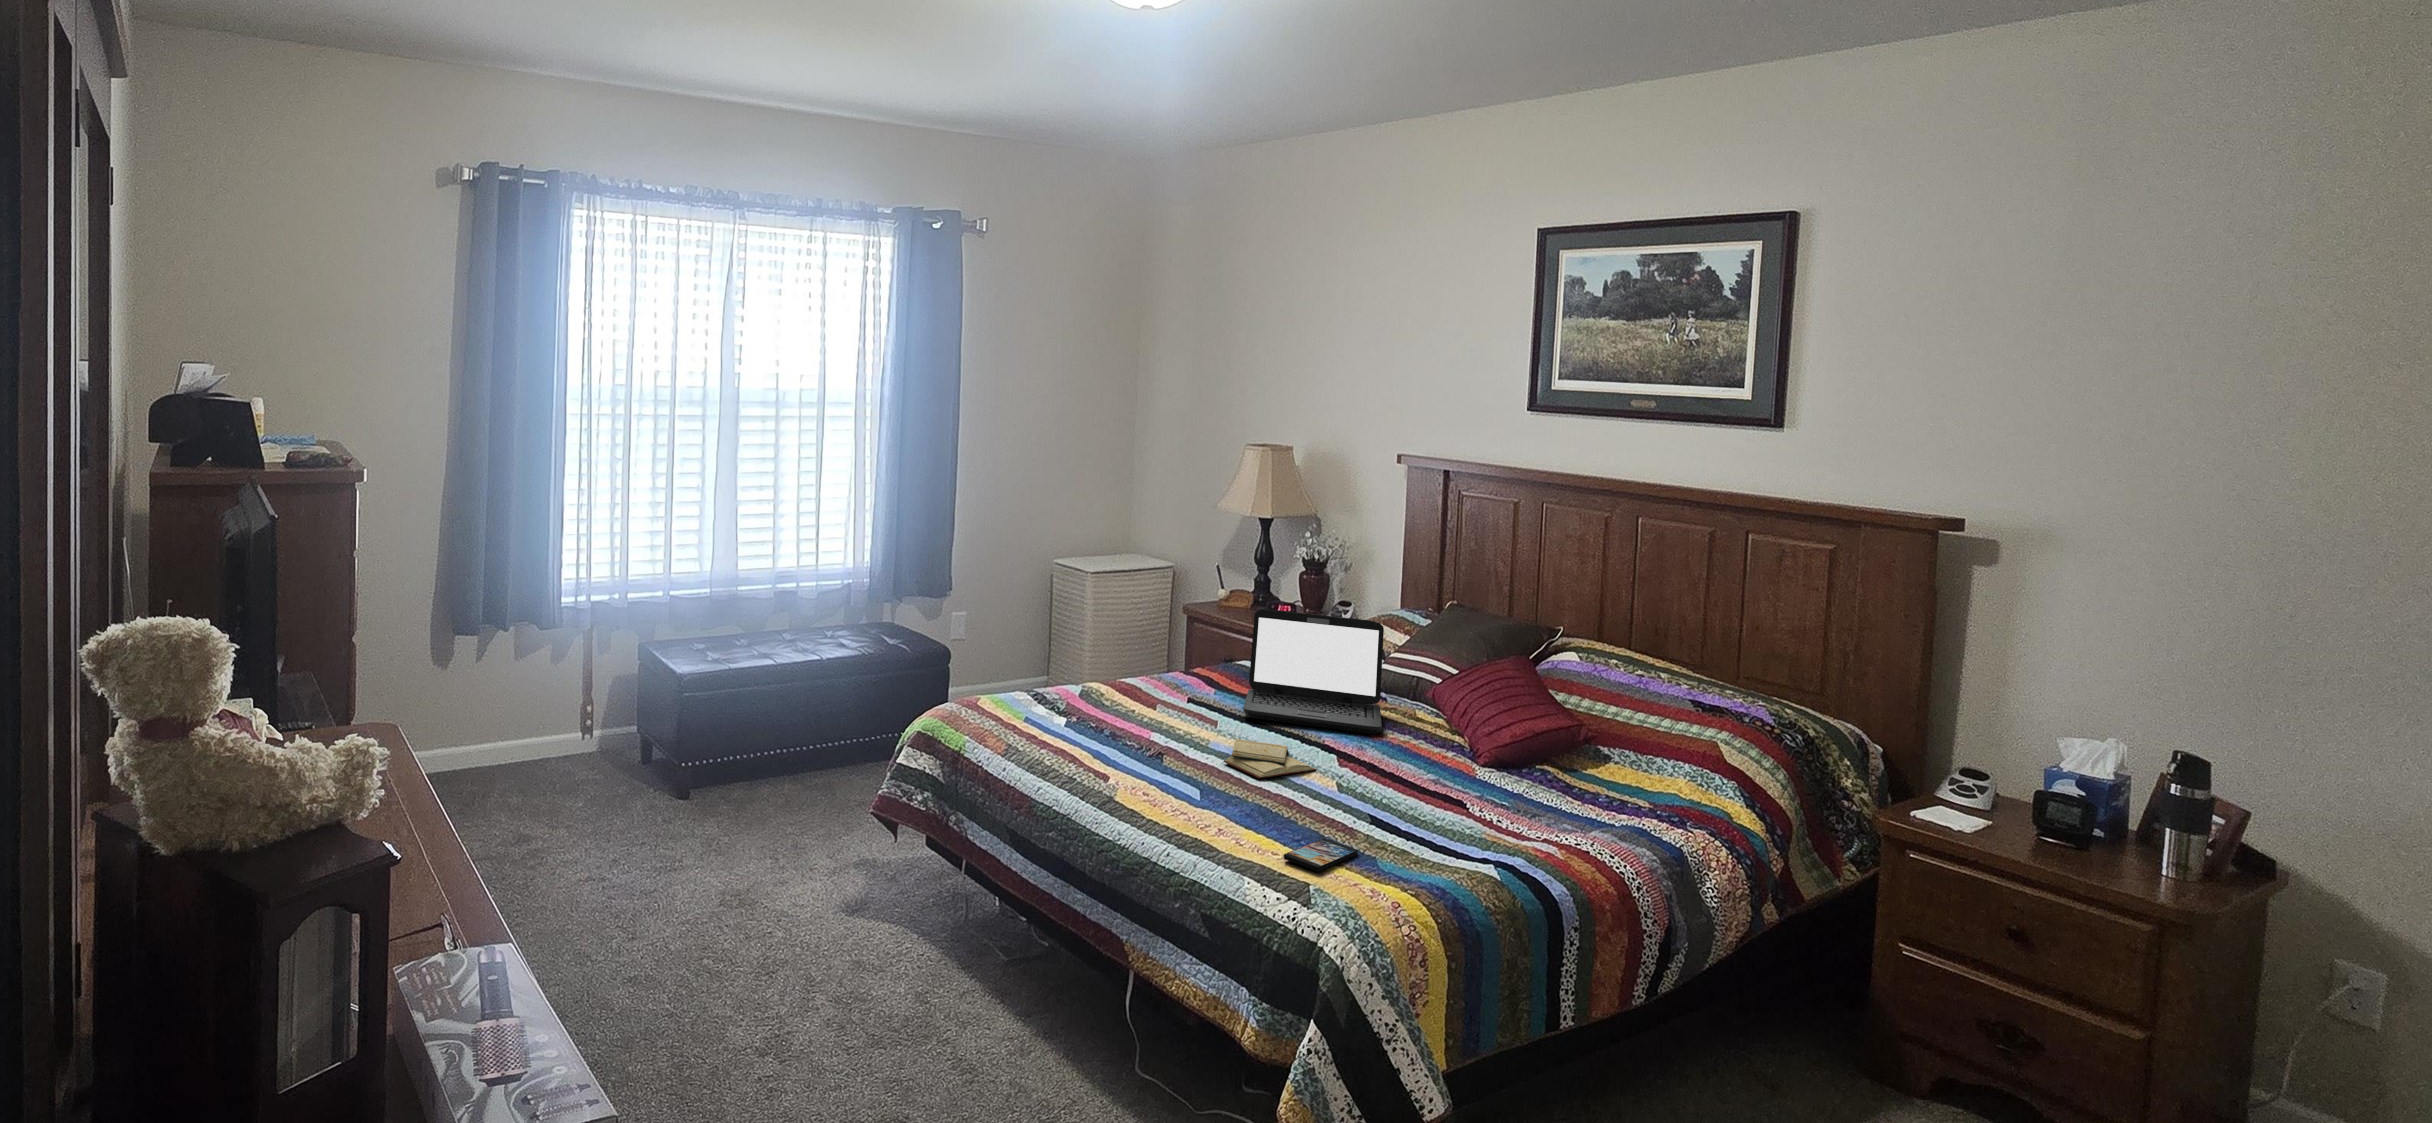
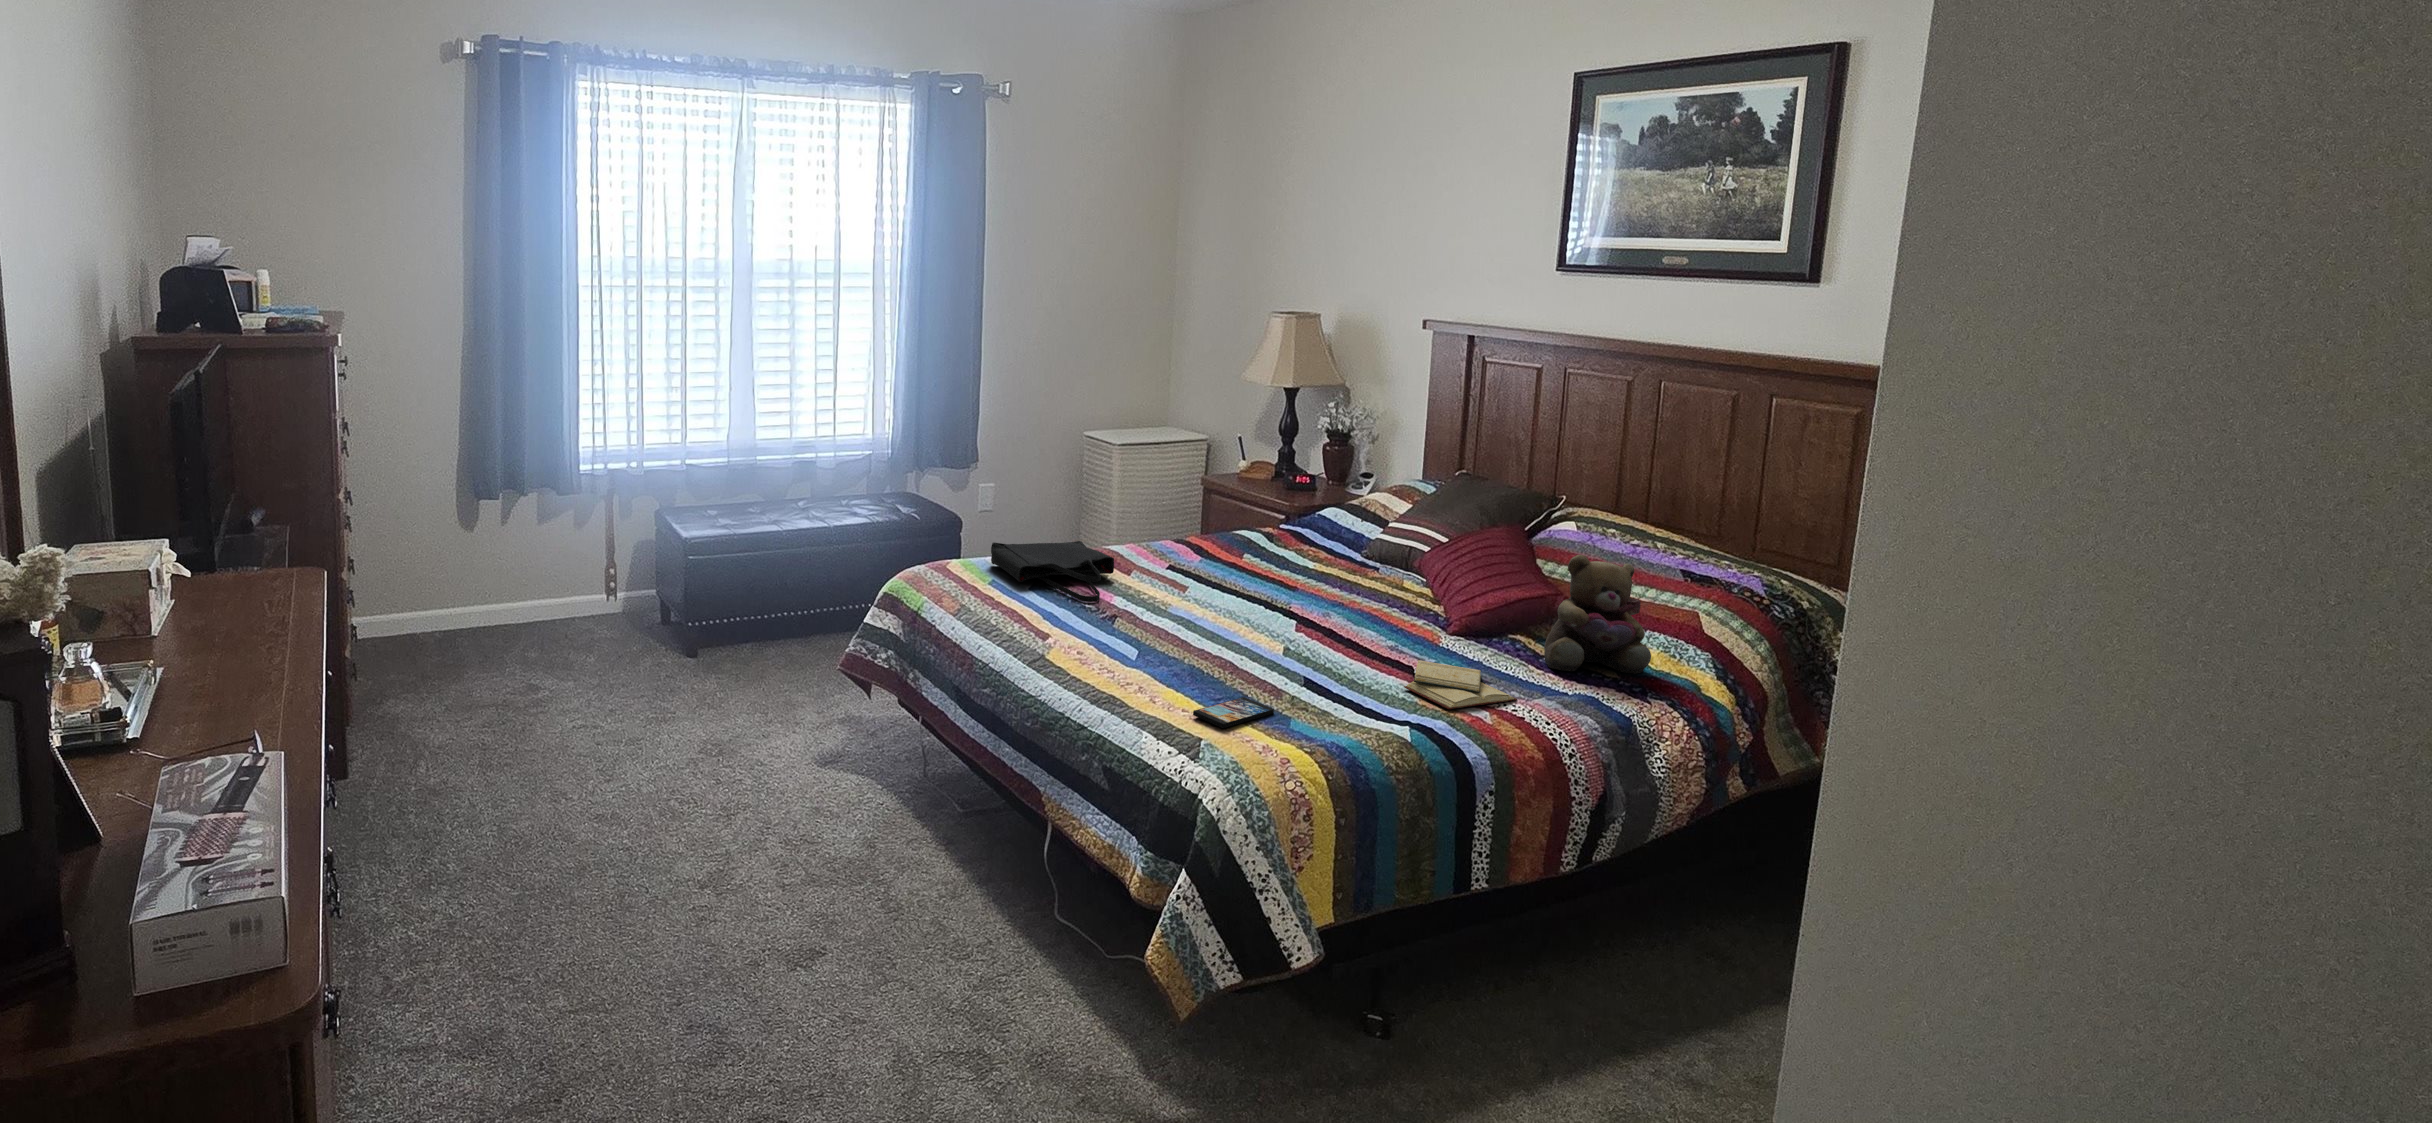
laptop: present [1243,609,1384,734] -> none [1216,476,1371,601]
tote bag: none [1018,676,1144,740] -> present [991,541,1114,602]
teddy bear: none [1582,688,1683,803] -> present [1544,555,1651,674]
diary: present [1224,739,1316,778] -> present [1404,660,1517,709]

